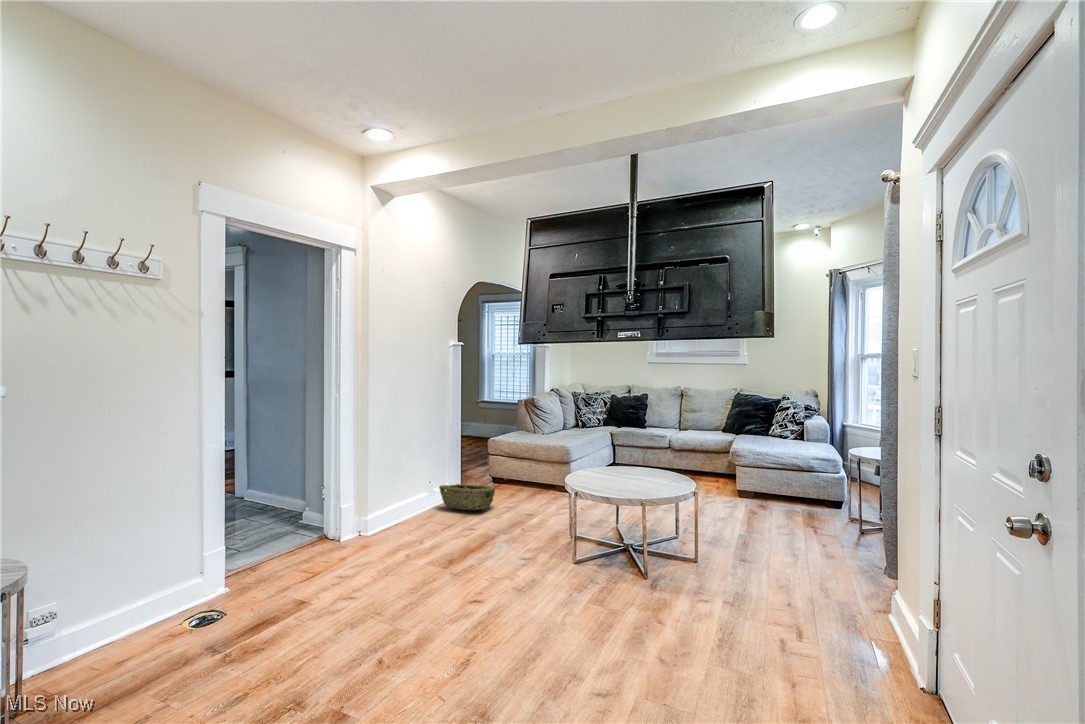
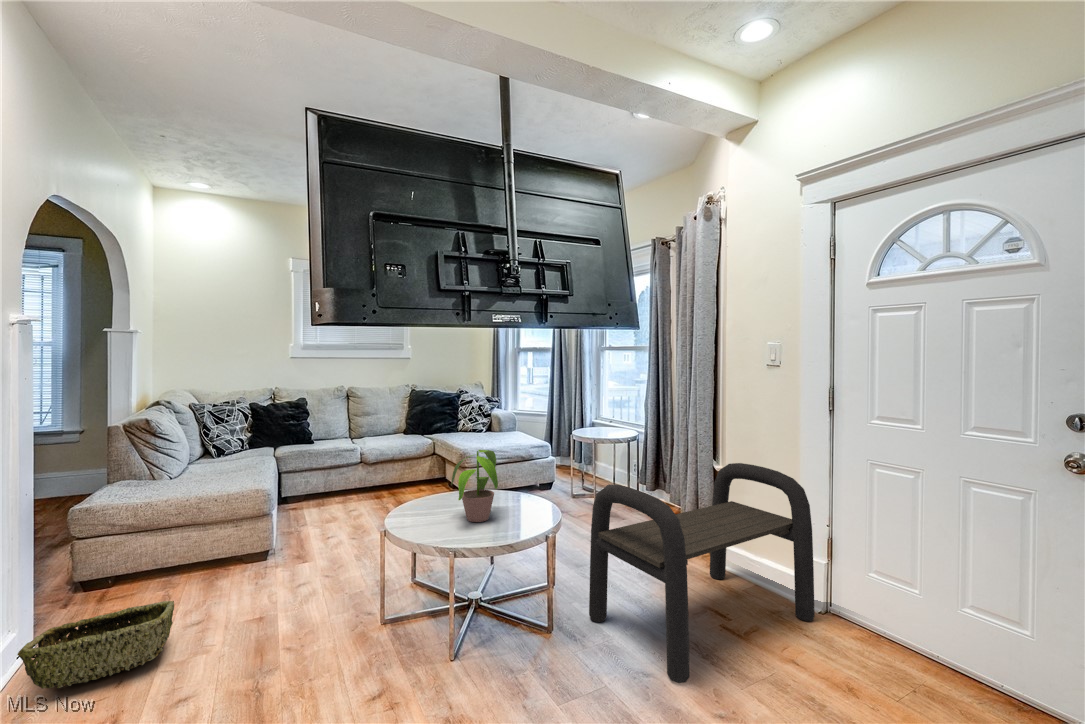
potted plant: none [594,429,647,481] -> present [451,450,498,522]
bench: none [669,470,909,680] -> present [589,463,815,683]

